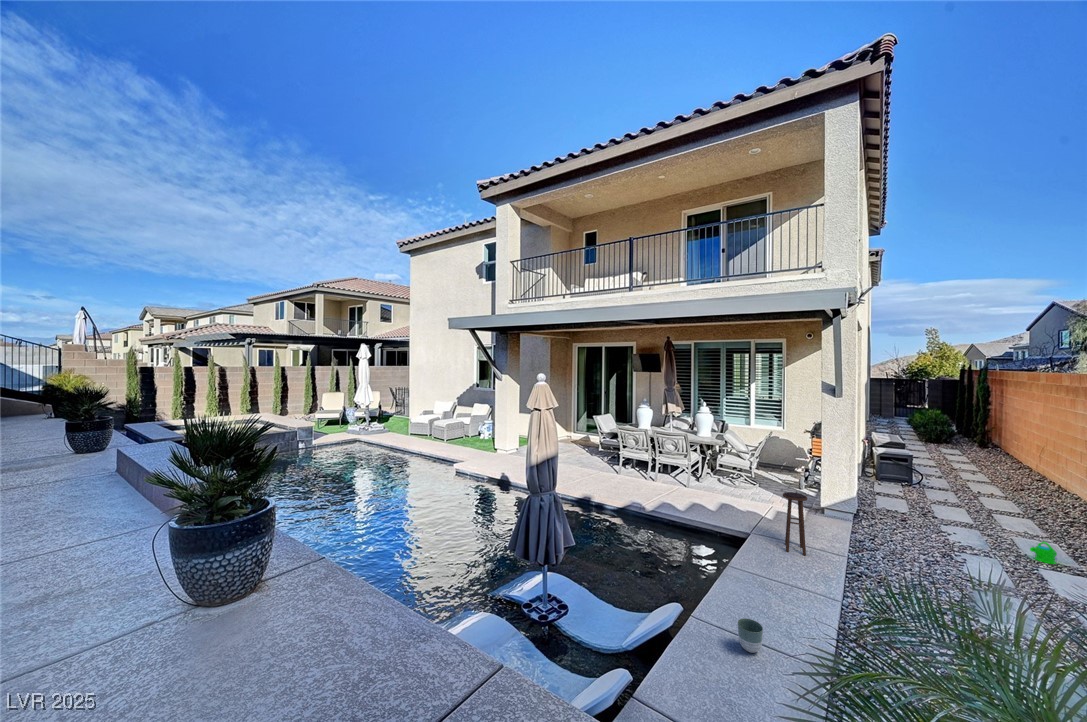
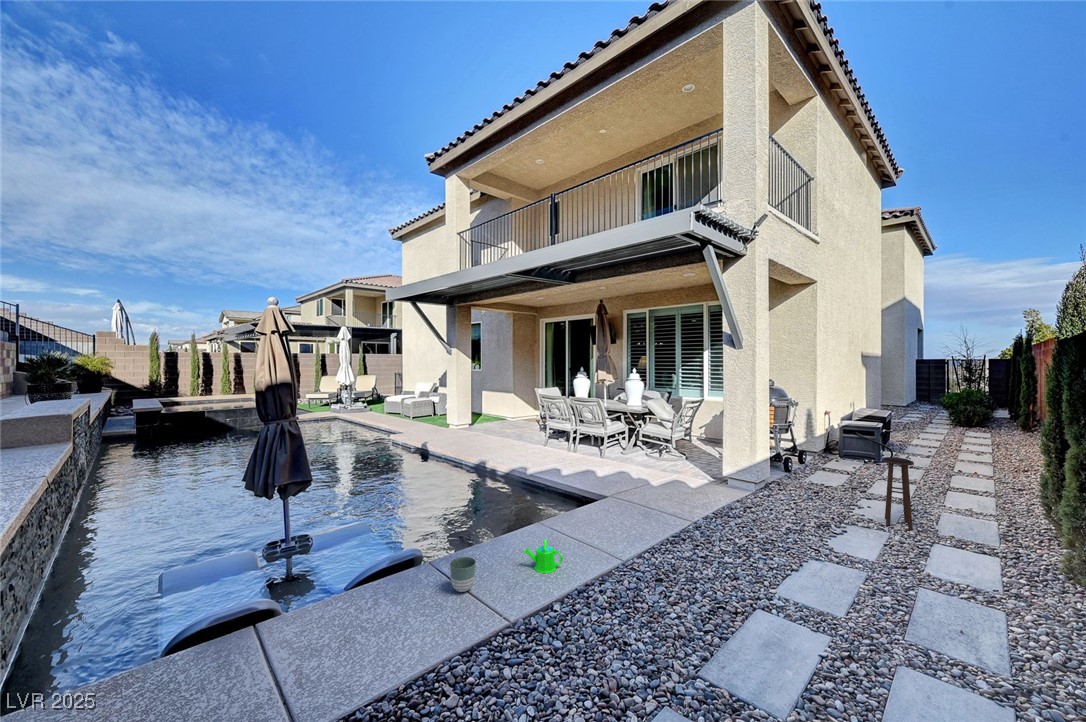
stool: present [783,492,807,556] -> present [882,457,914,530]
watering can: present [1030,541,1057,564] -> present [524,539,563,573]

